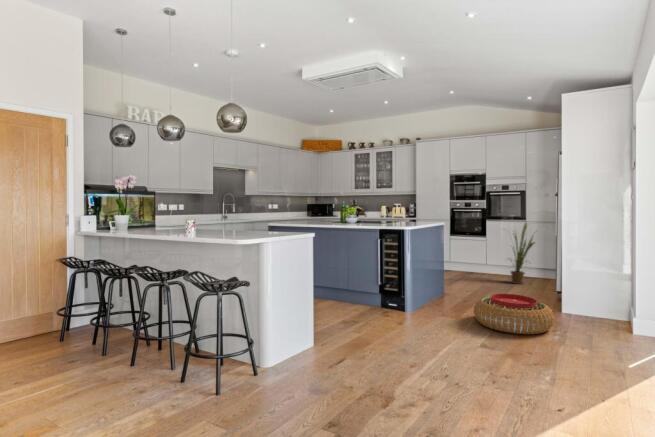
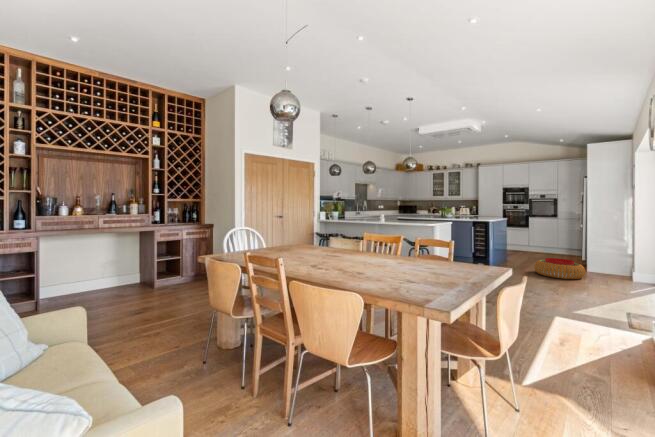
house plant: present [511,222,535,284] -> none [541,218,567,258]

